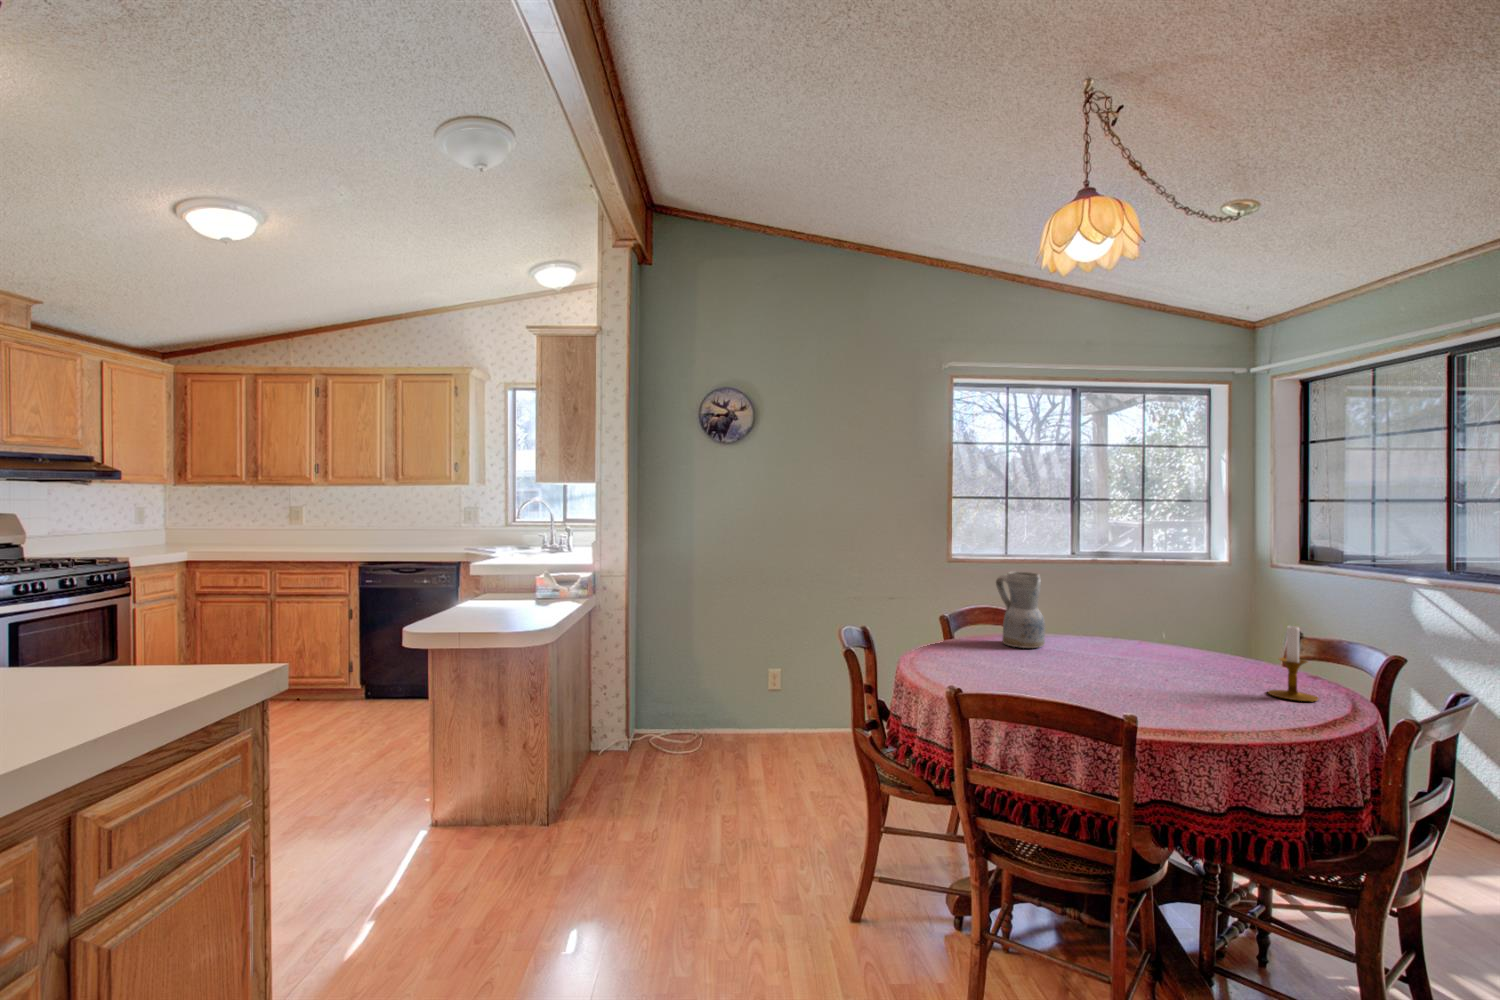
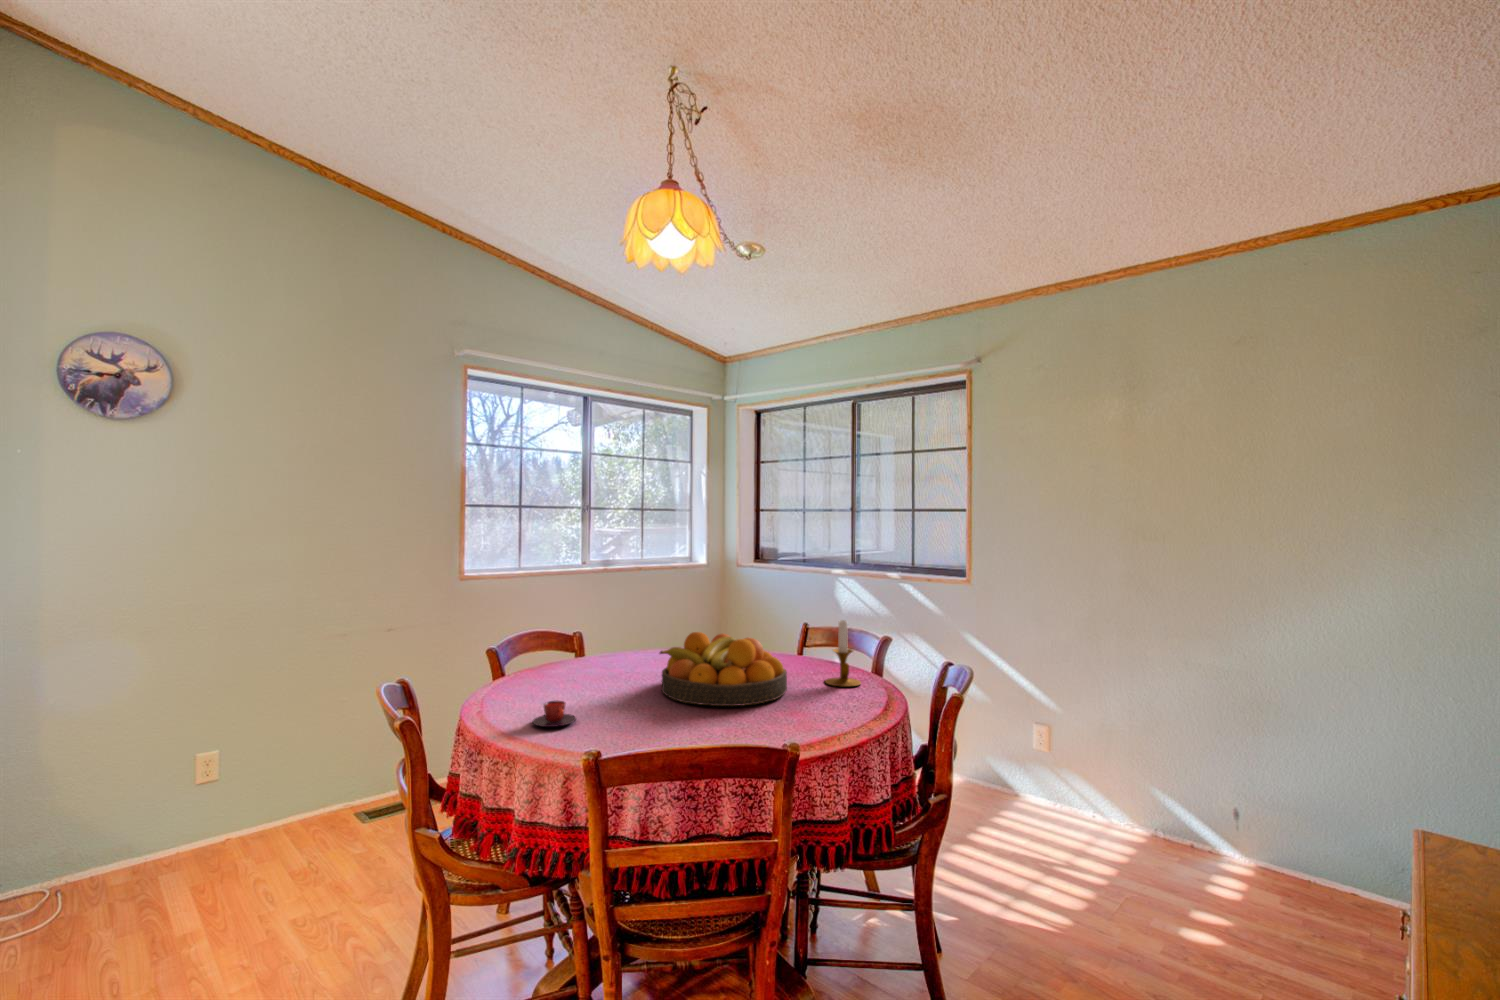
ceramic pitcher: present [996,571,1045,648] -> none [563,588,618,673]
fruit bowl: none [1066,619,1209,694] -> present [660,632,787,706]
teacup: none [941,656,977,676] -> present [532,701,576,727]

